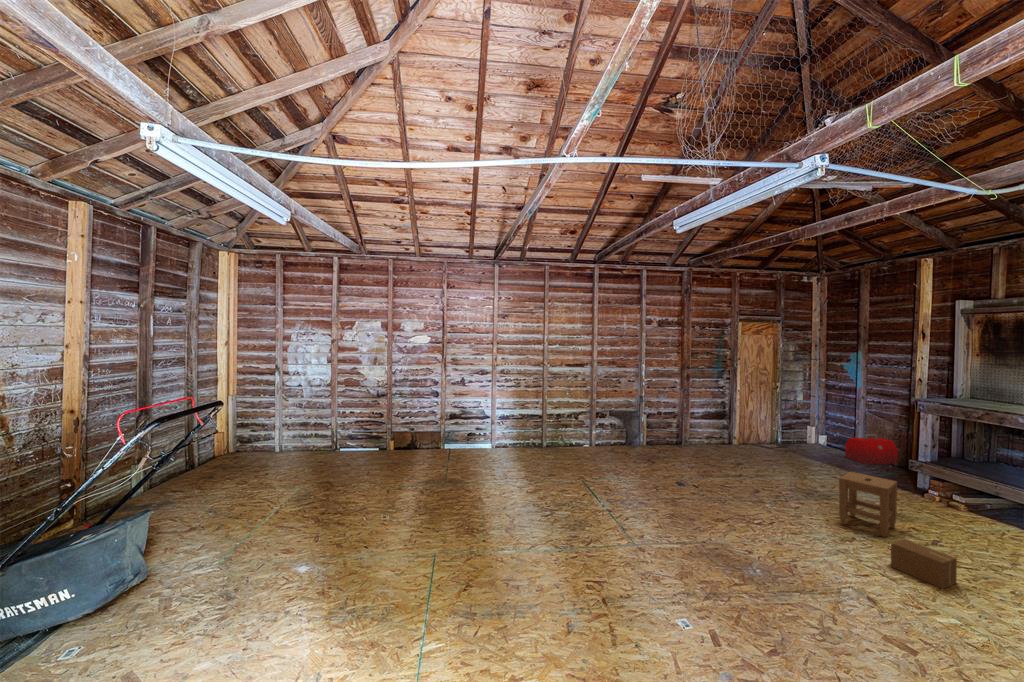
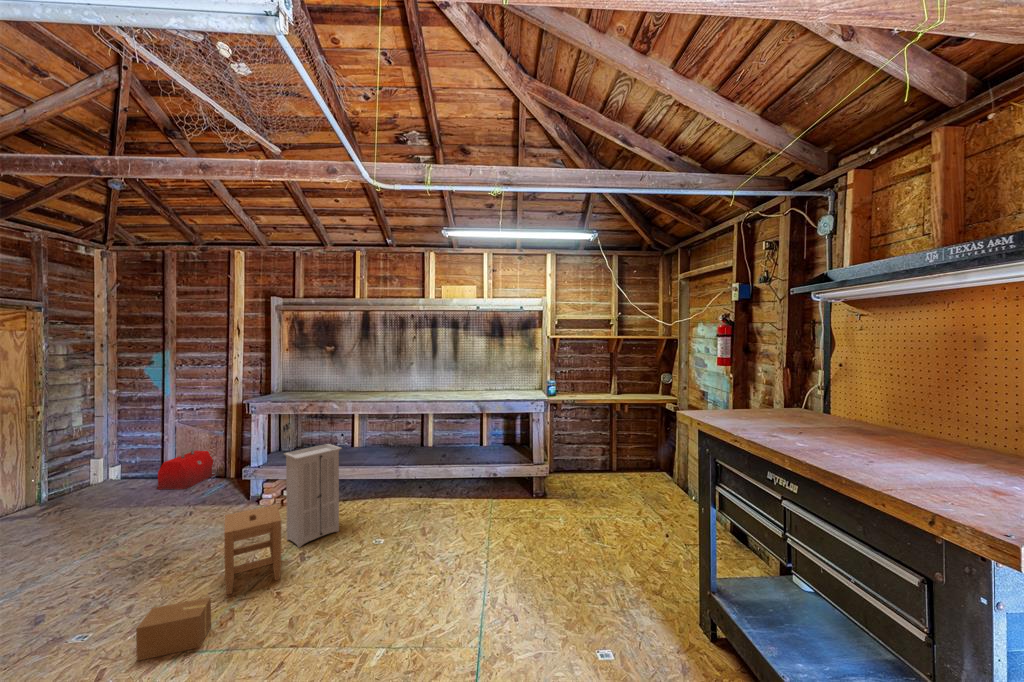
storage cabinet: none [916,442,989,545] -> present [284,444,342,547]
cardboard box: present [891,539,957,588] -> present [136,597,211,661]

